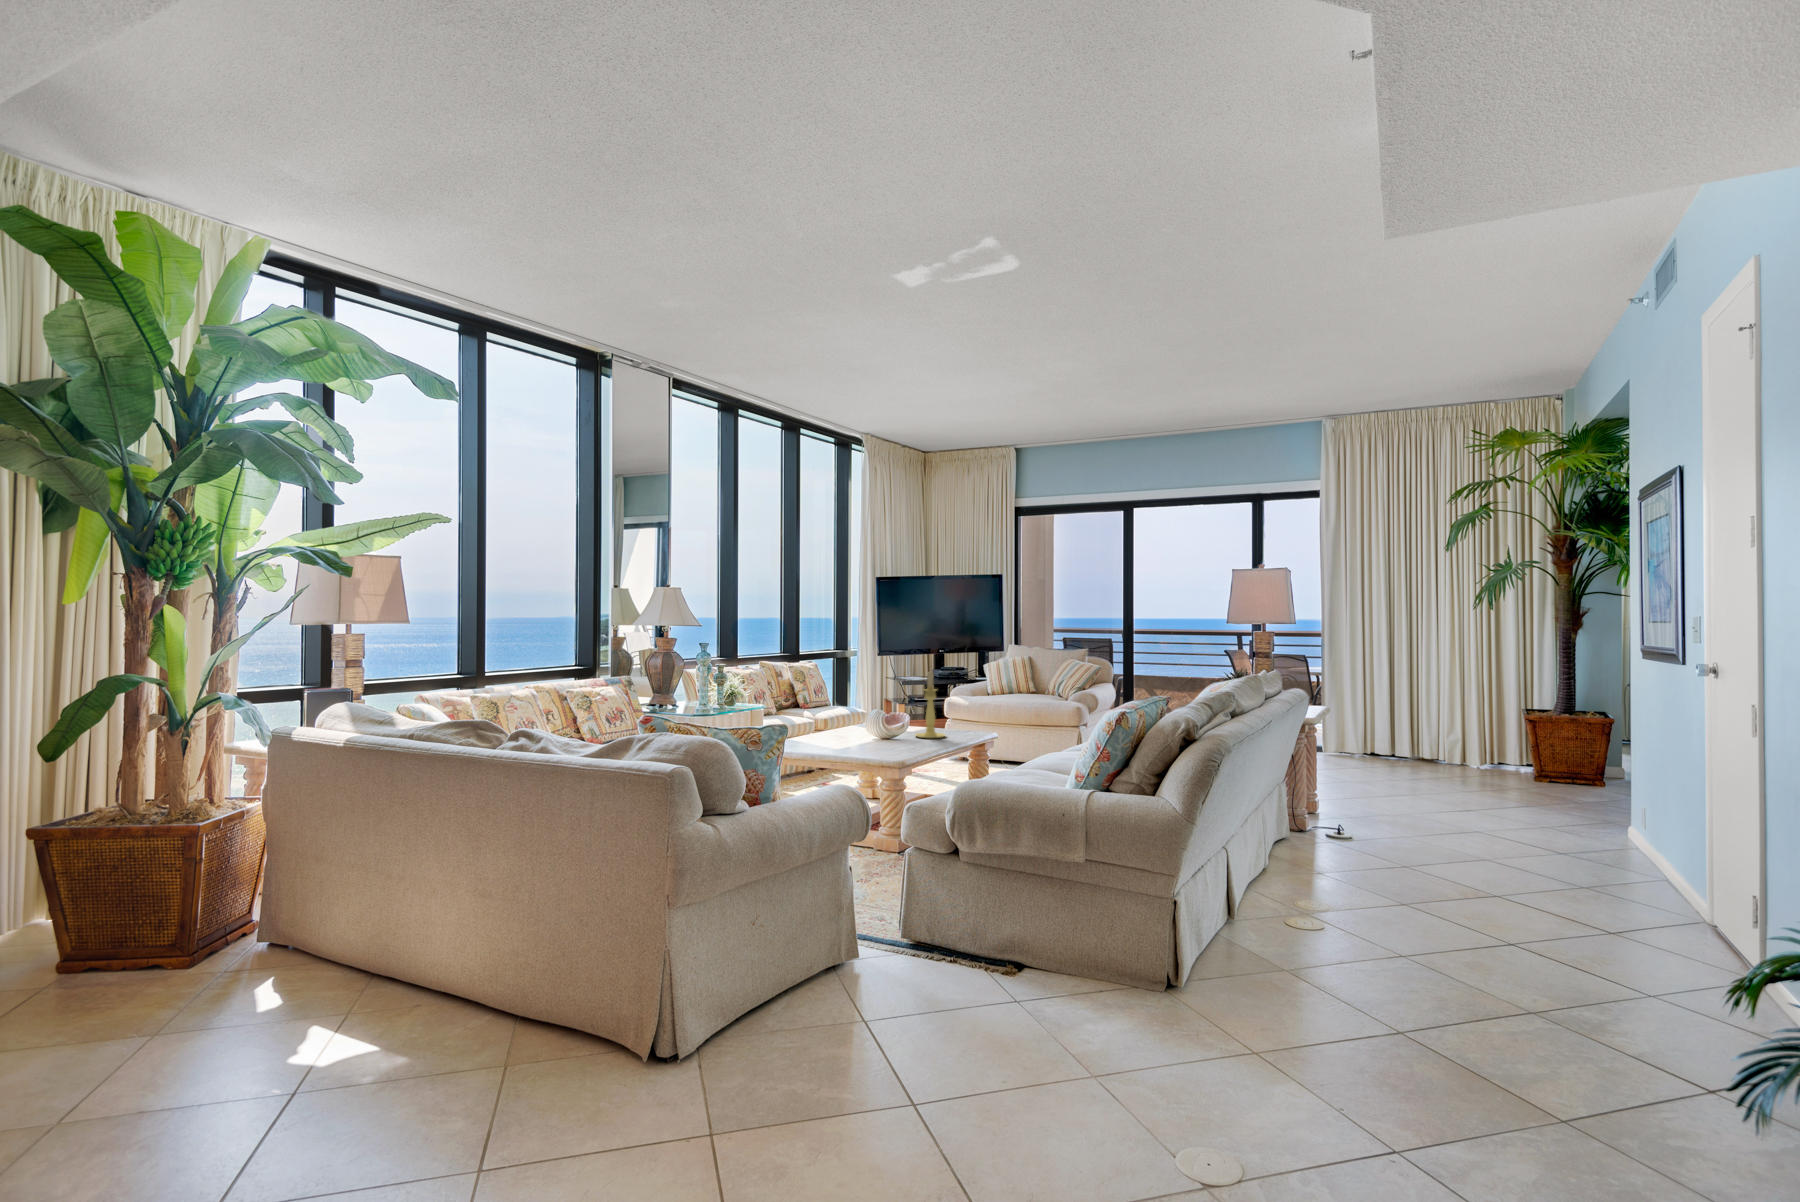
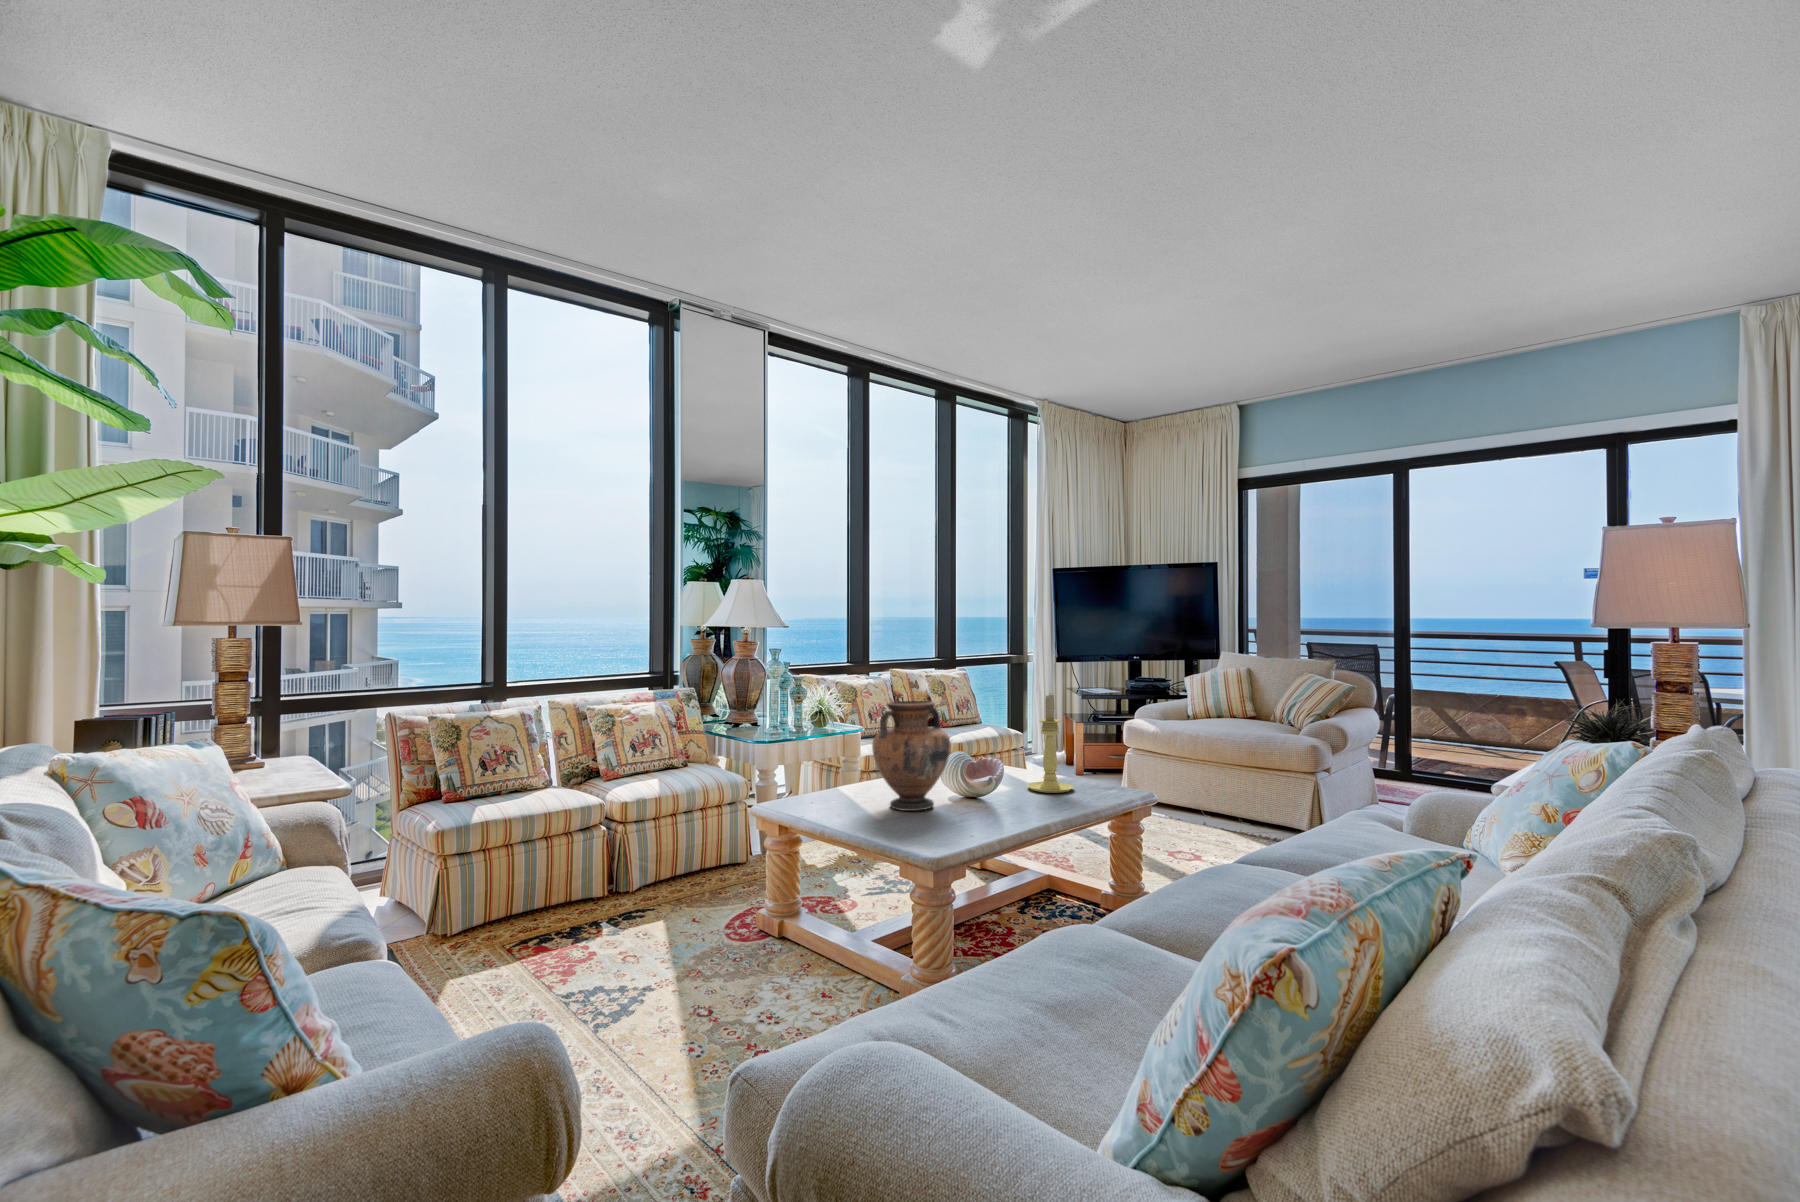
vase: none [824,677,877,750] -> present [872,701,950,811]

